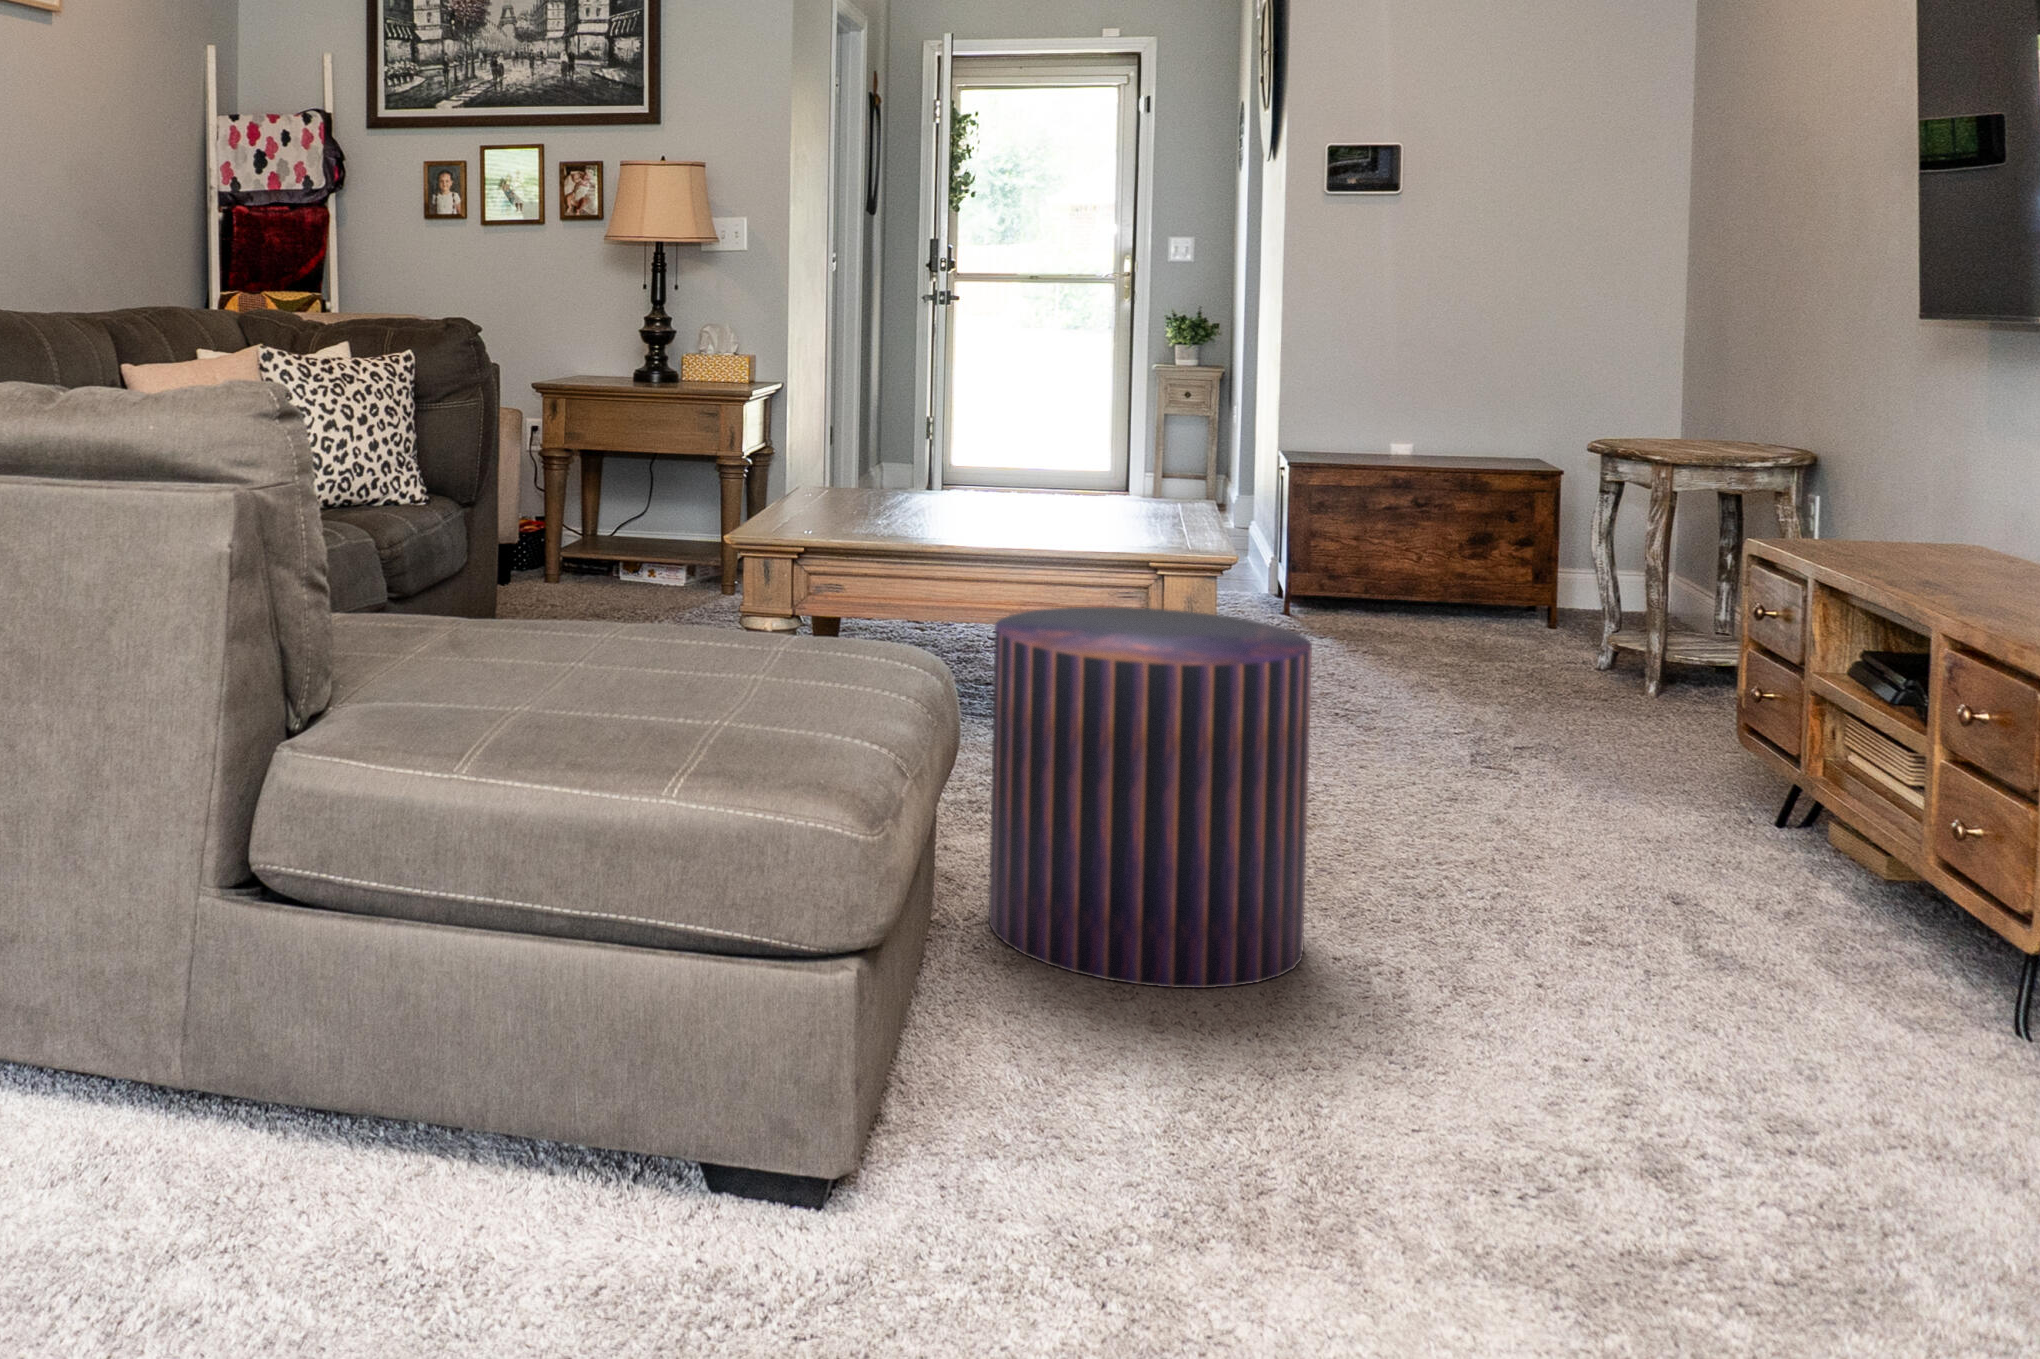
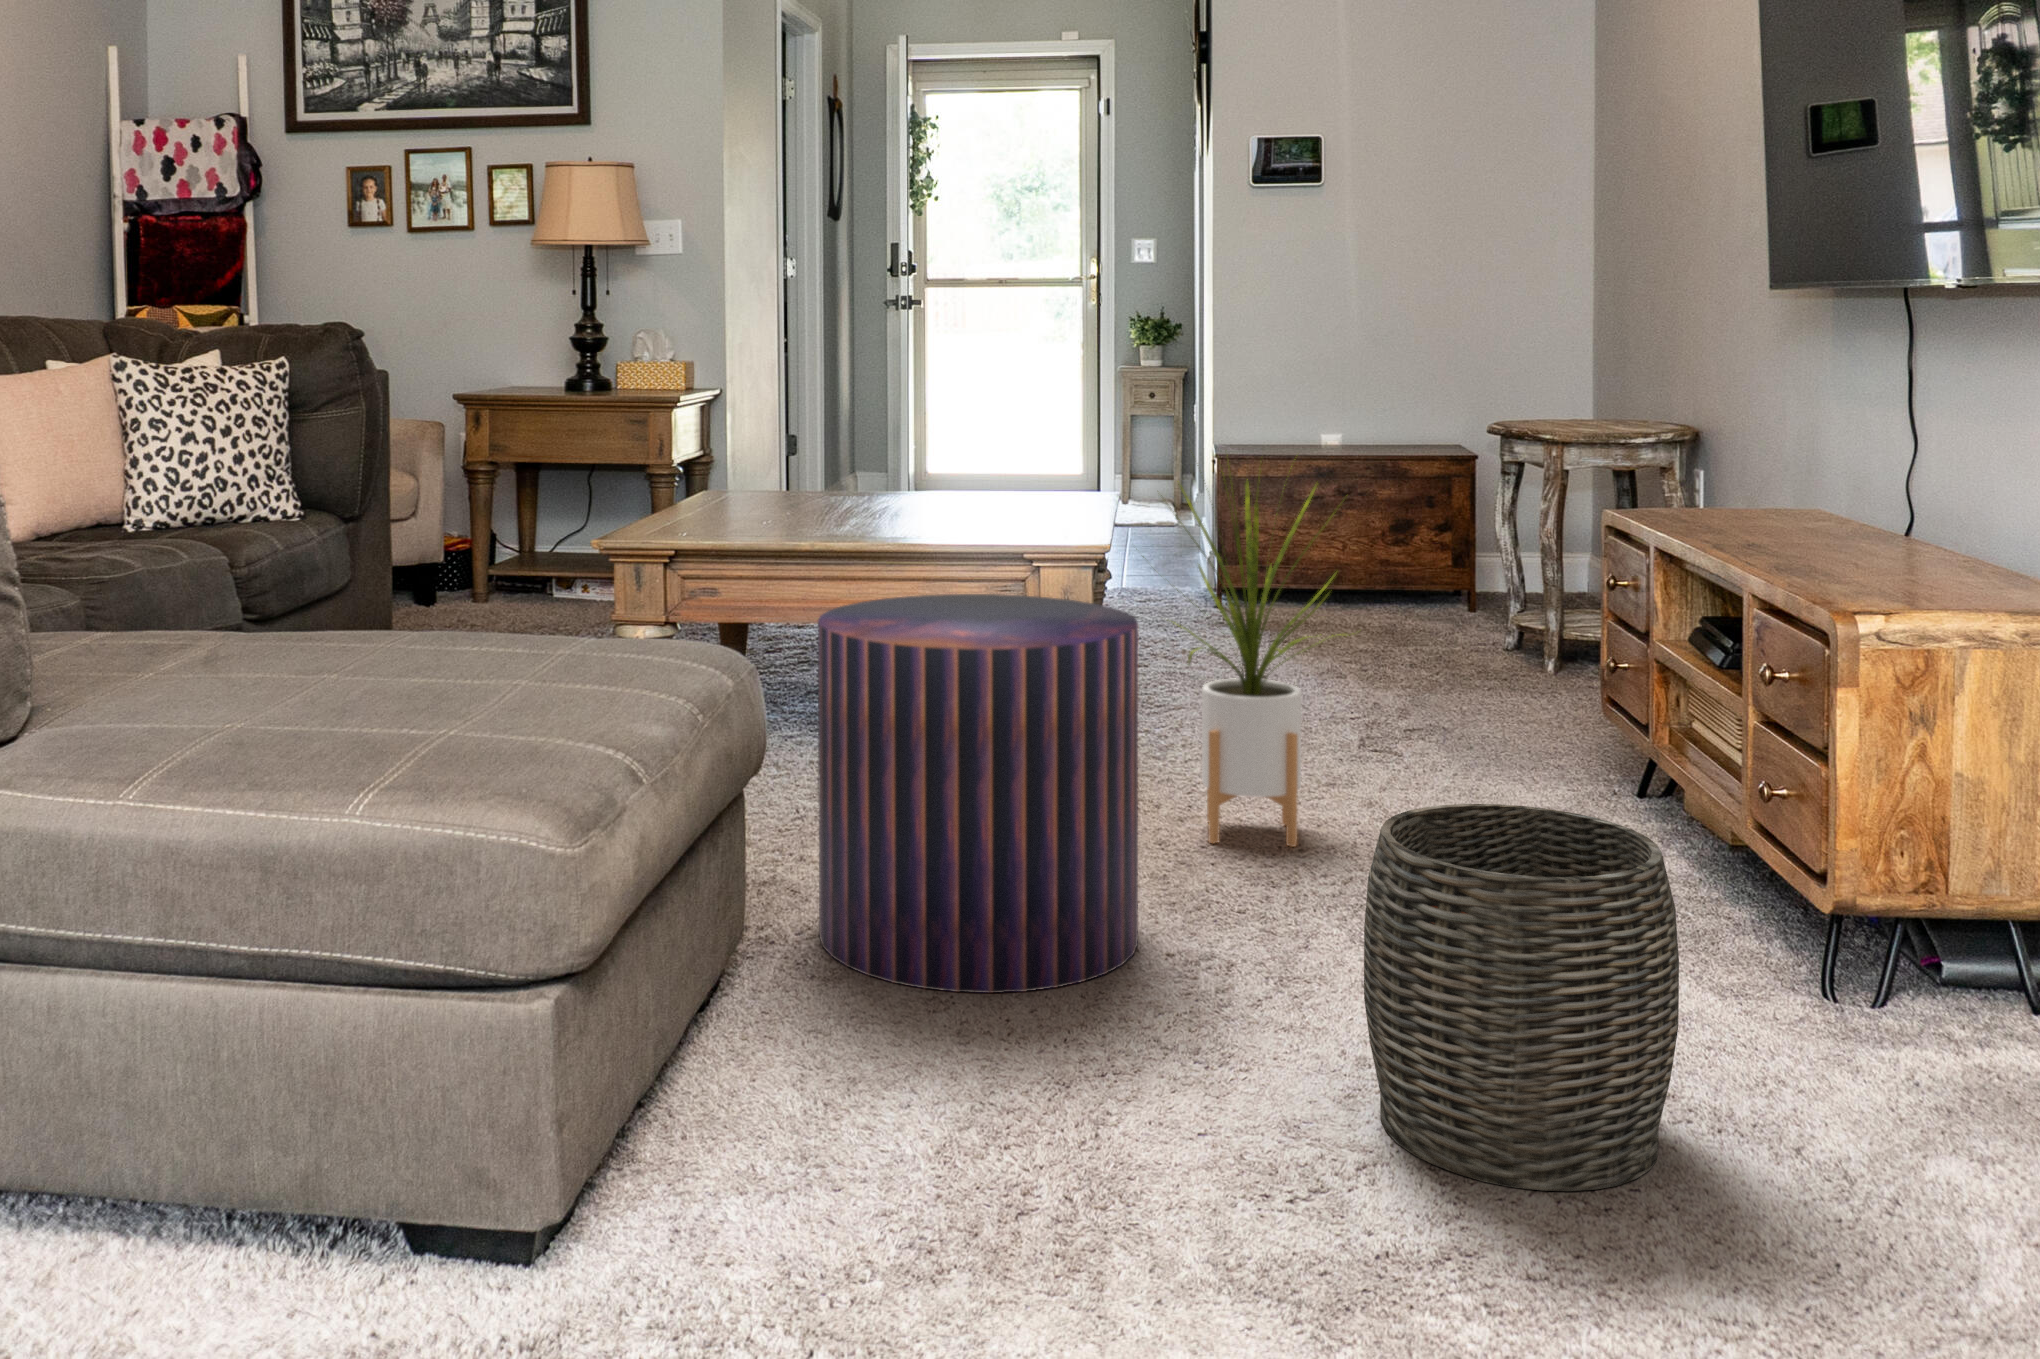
house plant: none [1274,470,1509,864] -> present [1176,467,1341,847]
woven basket: none [1575,834,1908,1208] -> present [1364,804,1679,1191]

